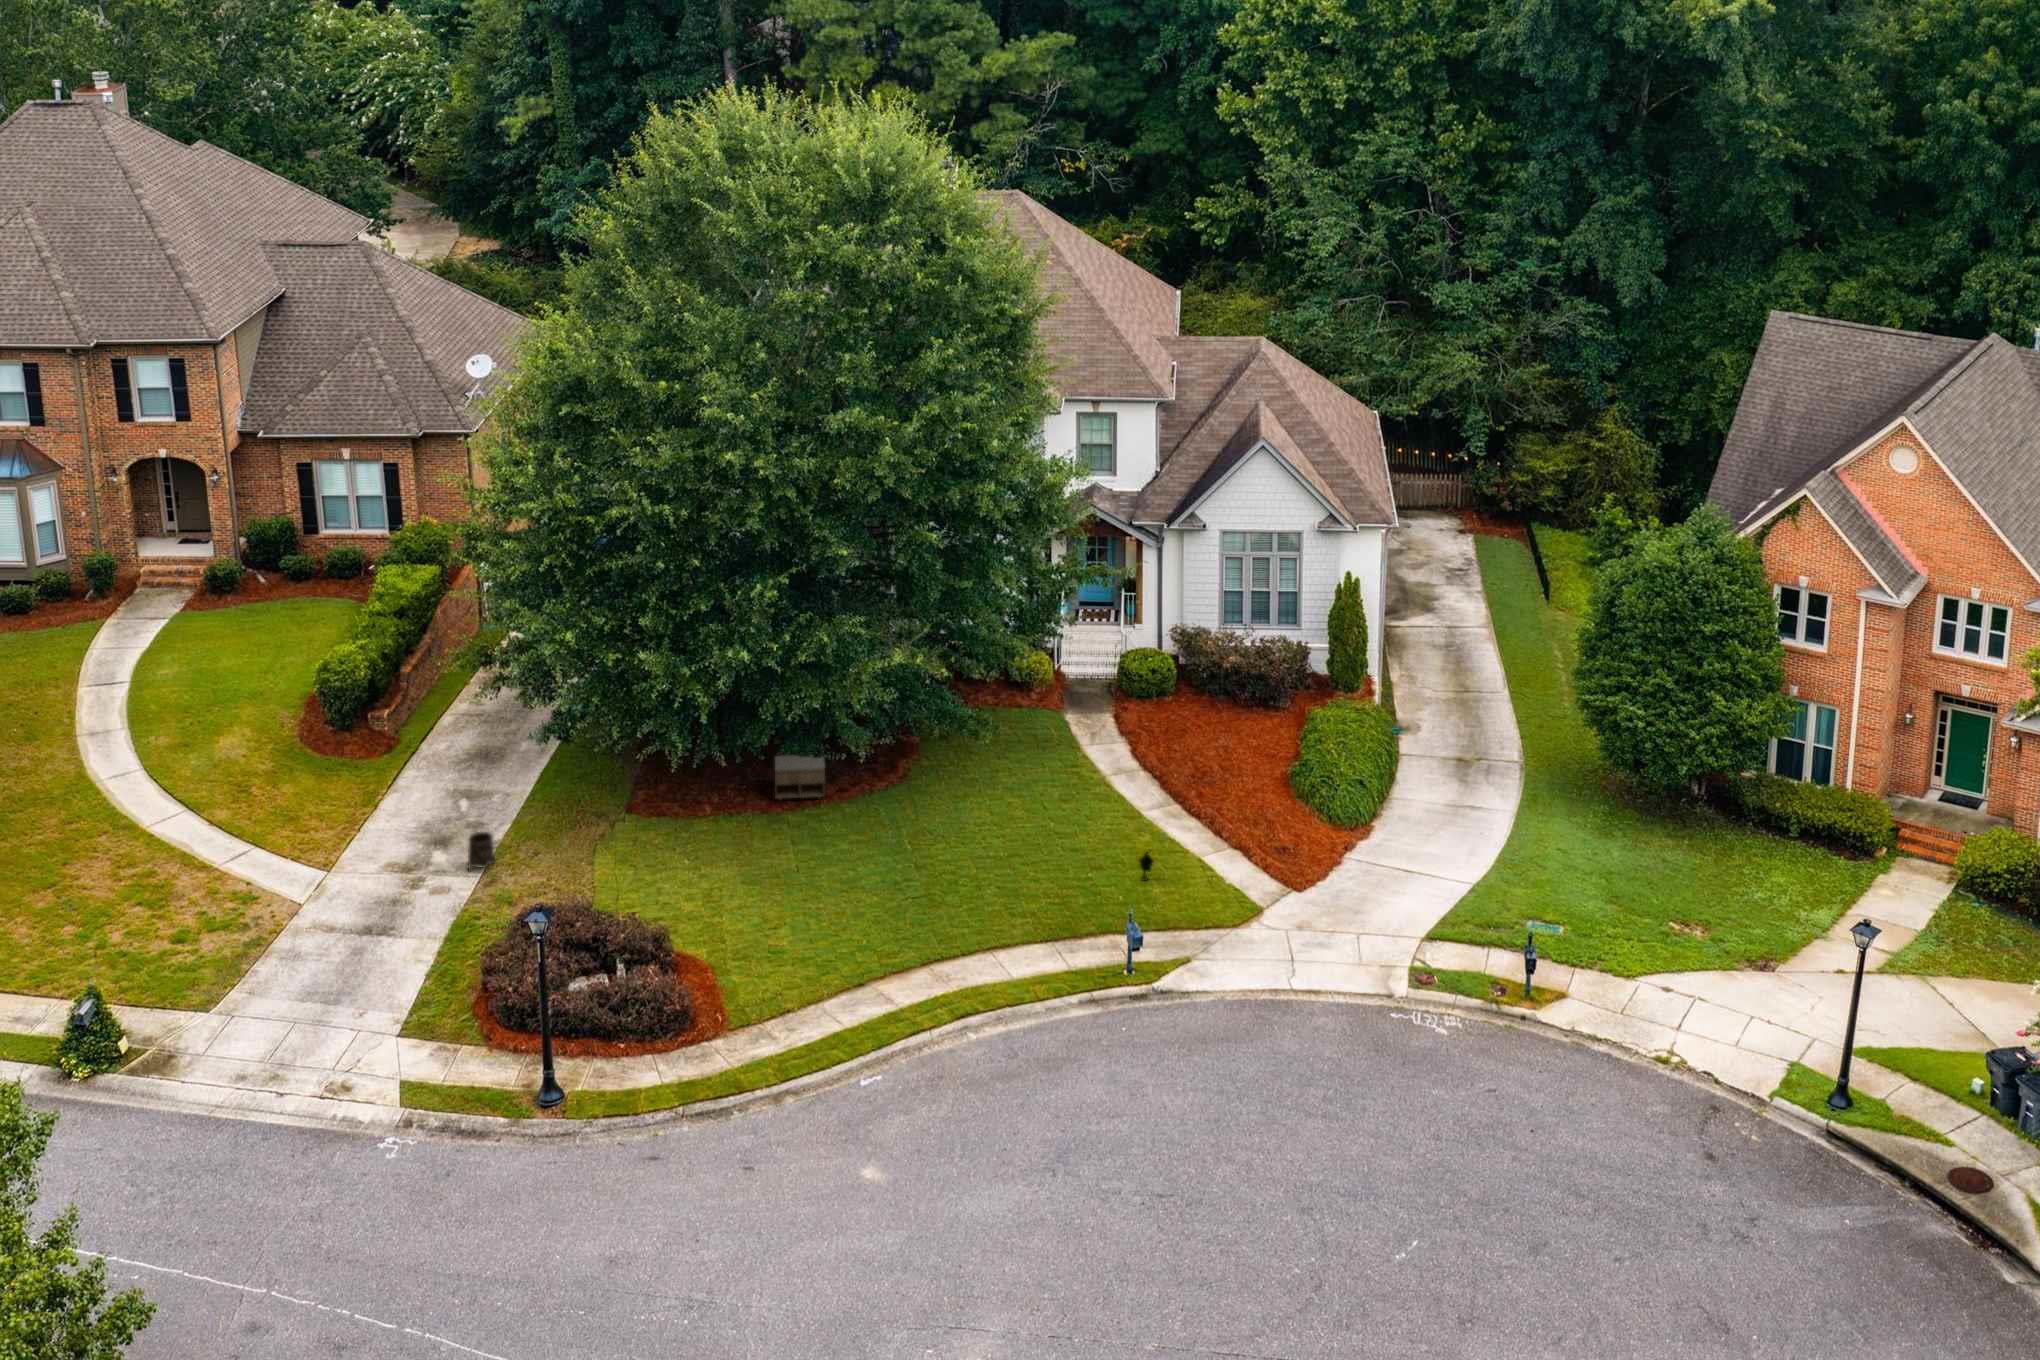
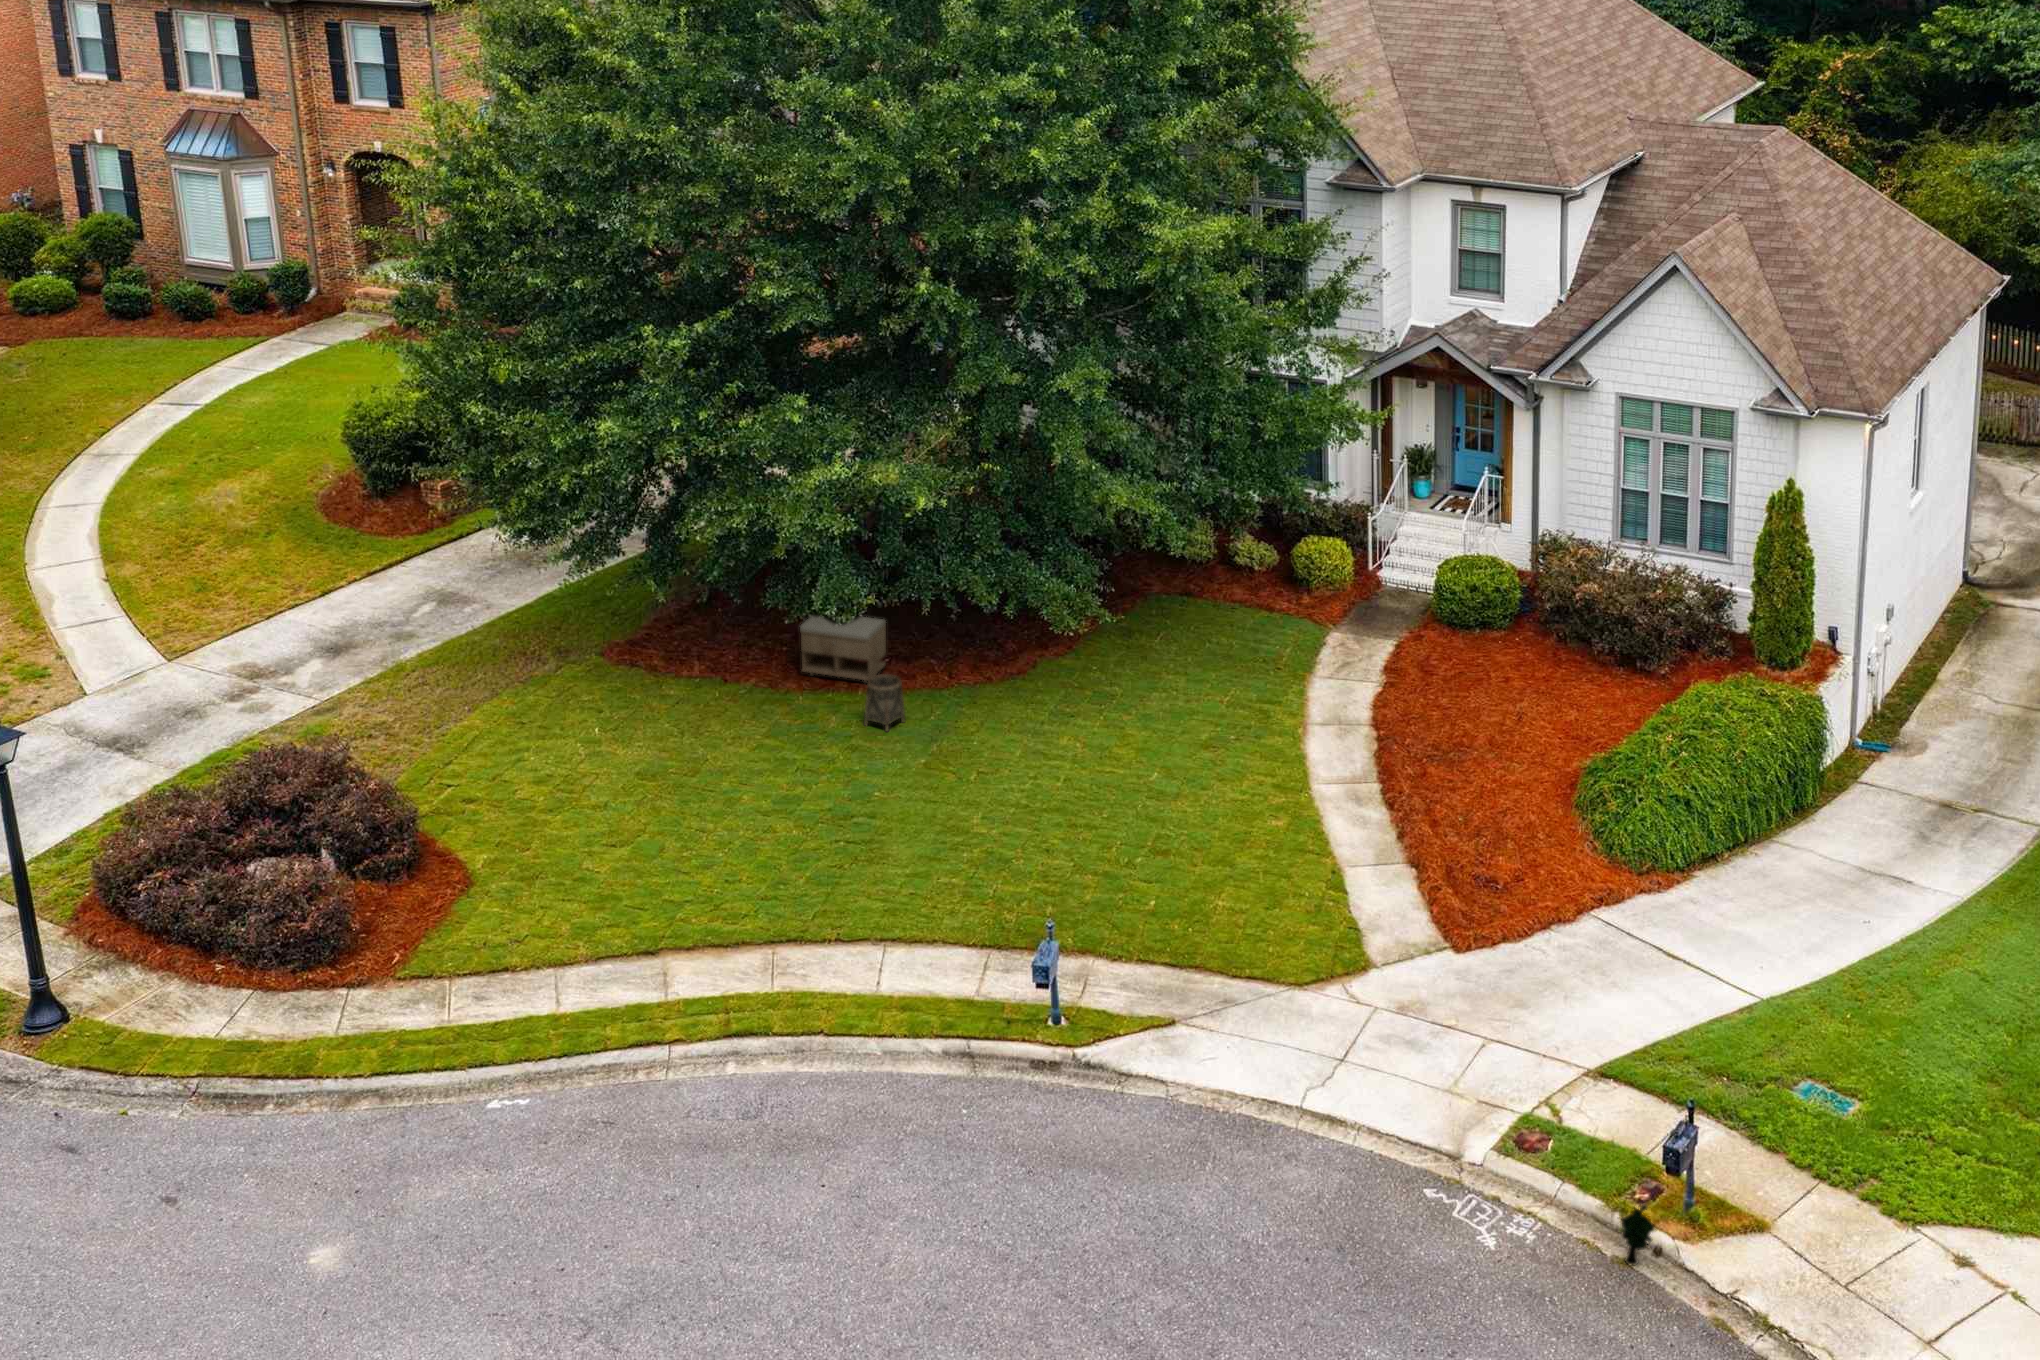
basket: present [468,832,495,871] -> present [864,674,905,731]
decorative plant: present [1138,850,1154,881] -> present [1621,1203,1655,1265]

